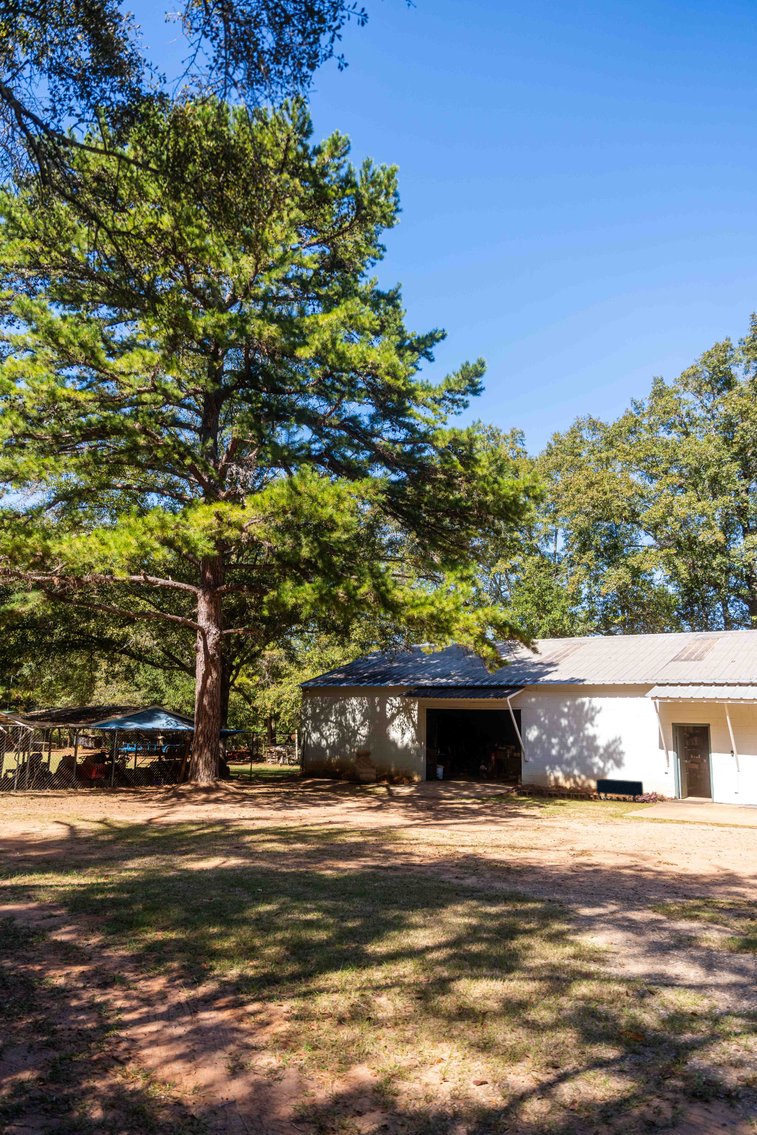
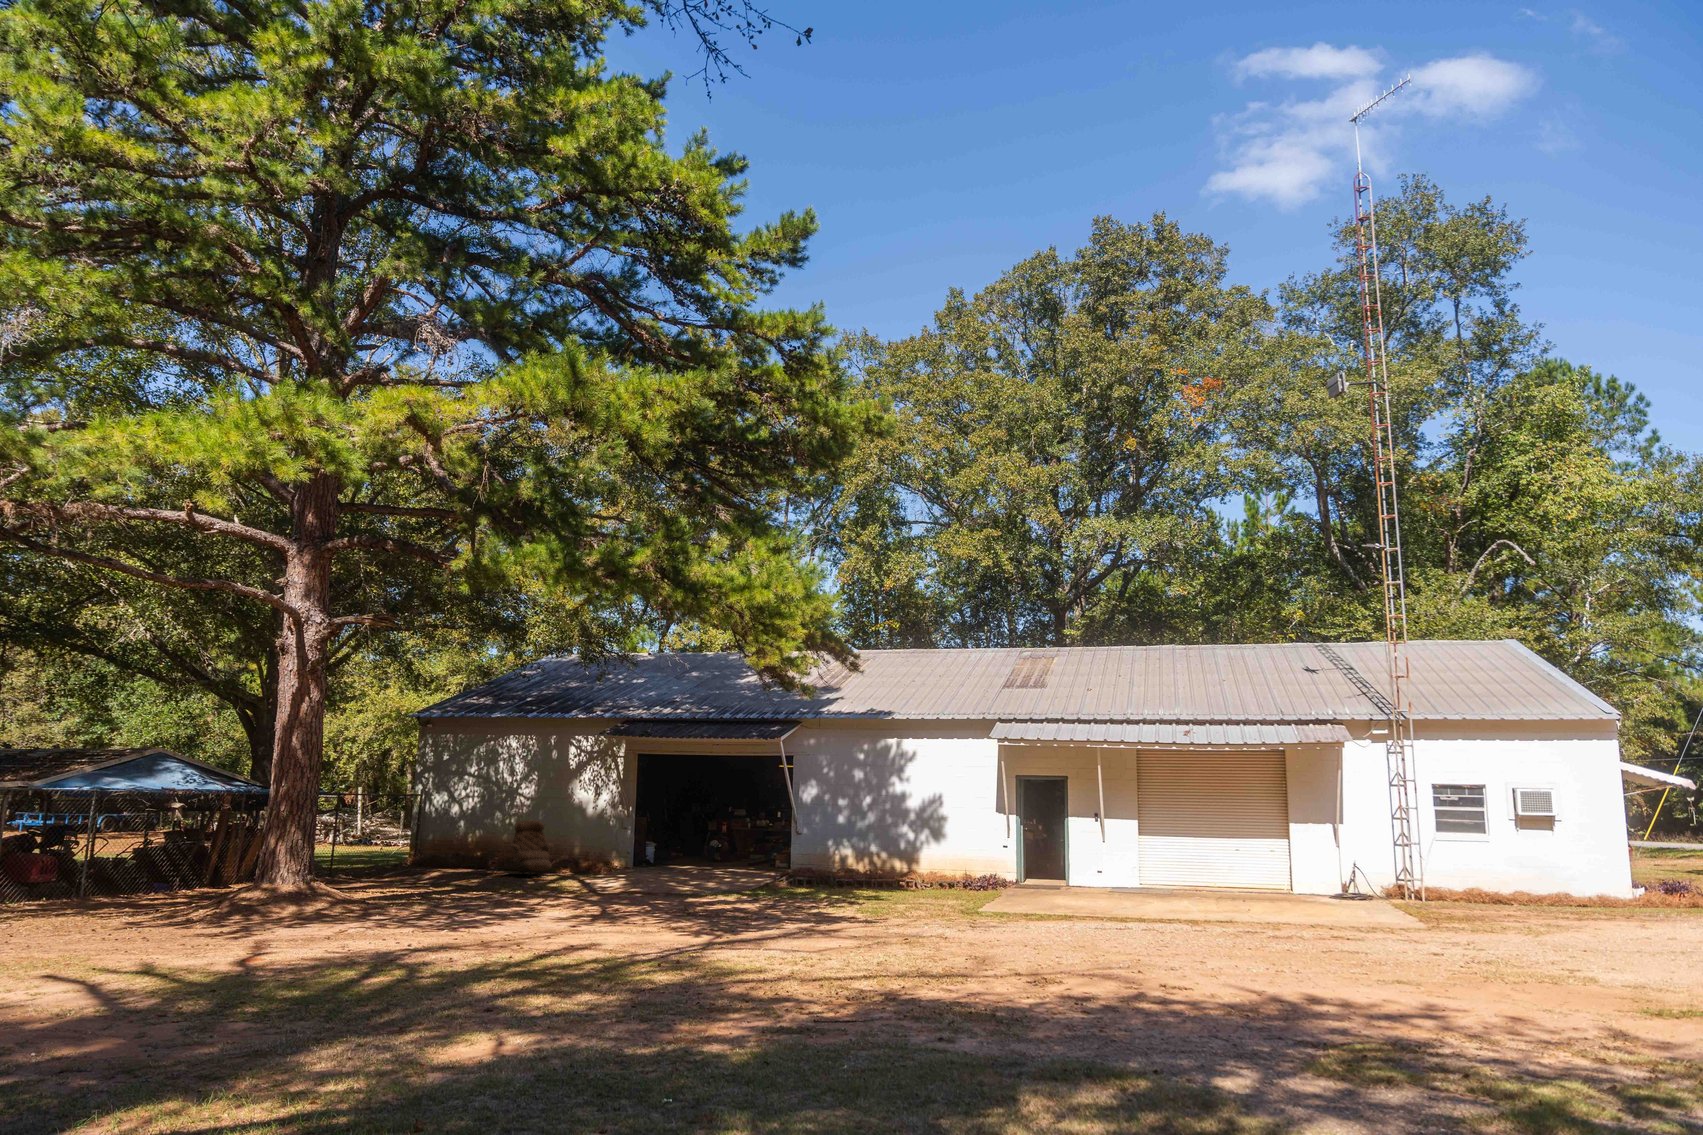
bench: present [596,779,643,802] -> none [908,857,972,890]

